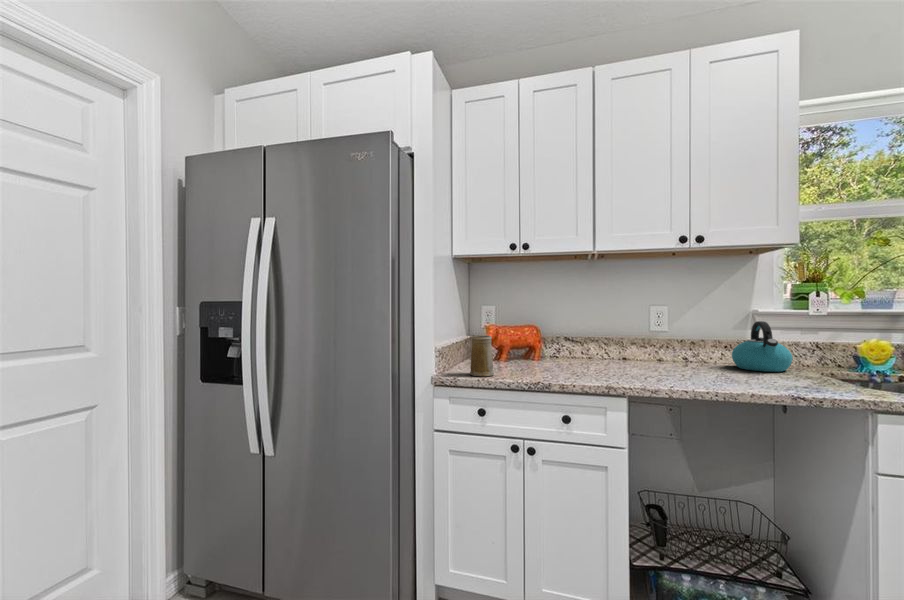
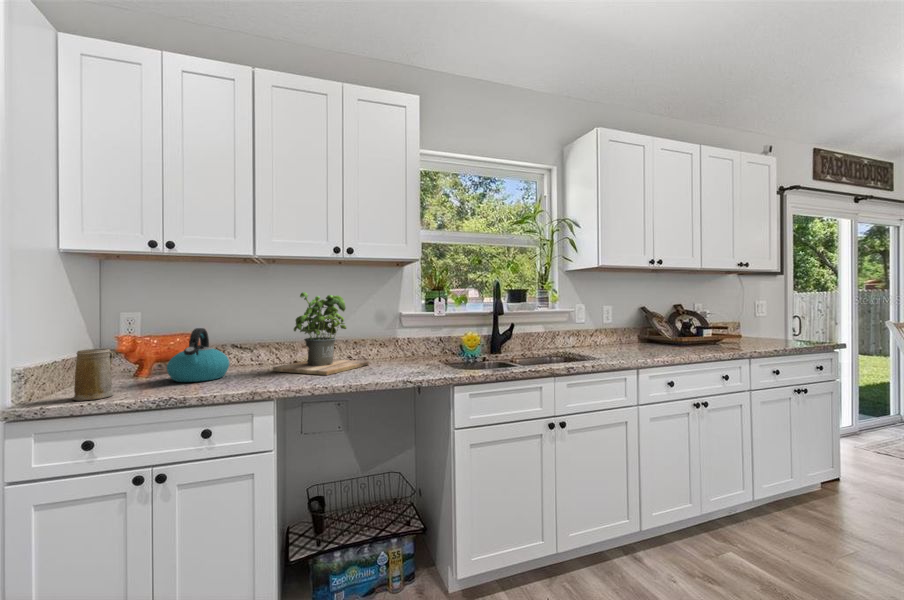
potted plant: none [609,286,718,378] -> present [273,292,369,375]
kettle: present [732,321,793,372] -> present [167,328,229,382]

